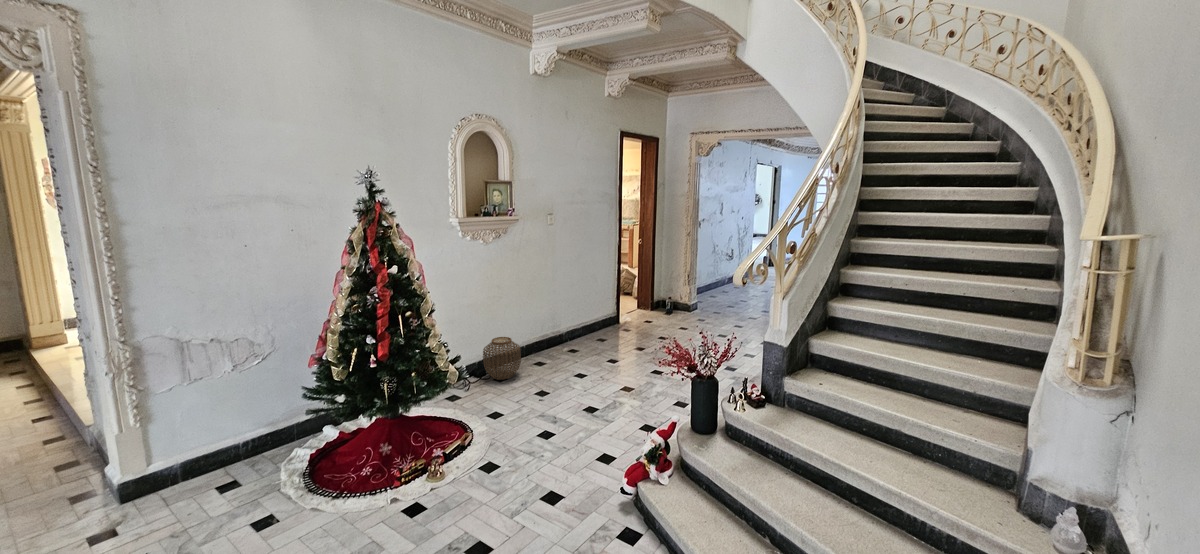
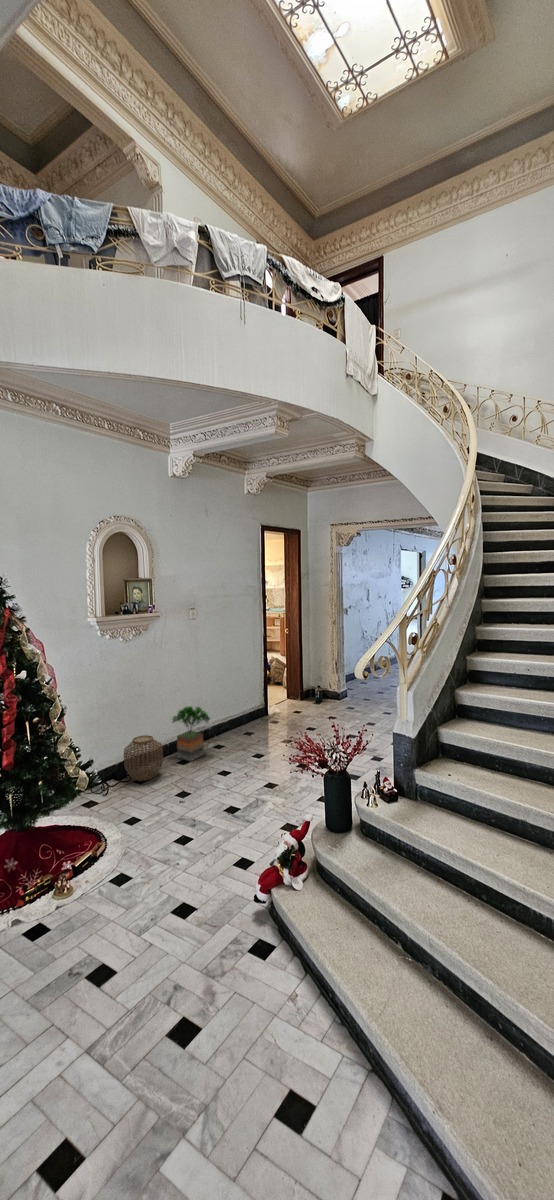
potted tree: none [527,310,567,364] -> present [173,706,210,761]

